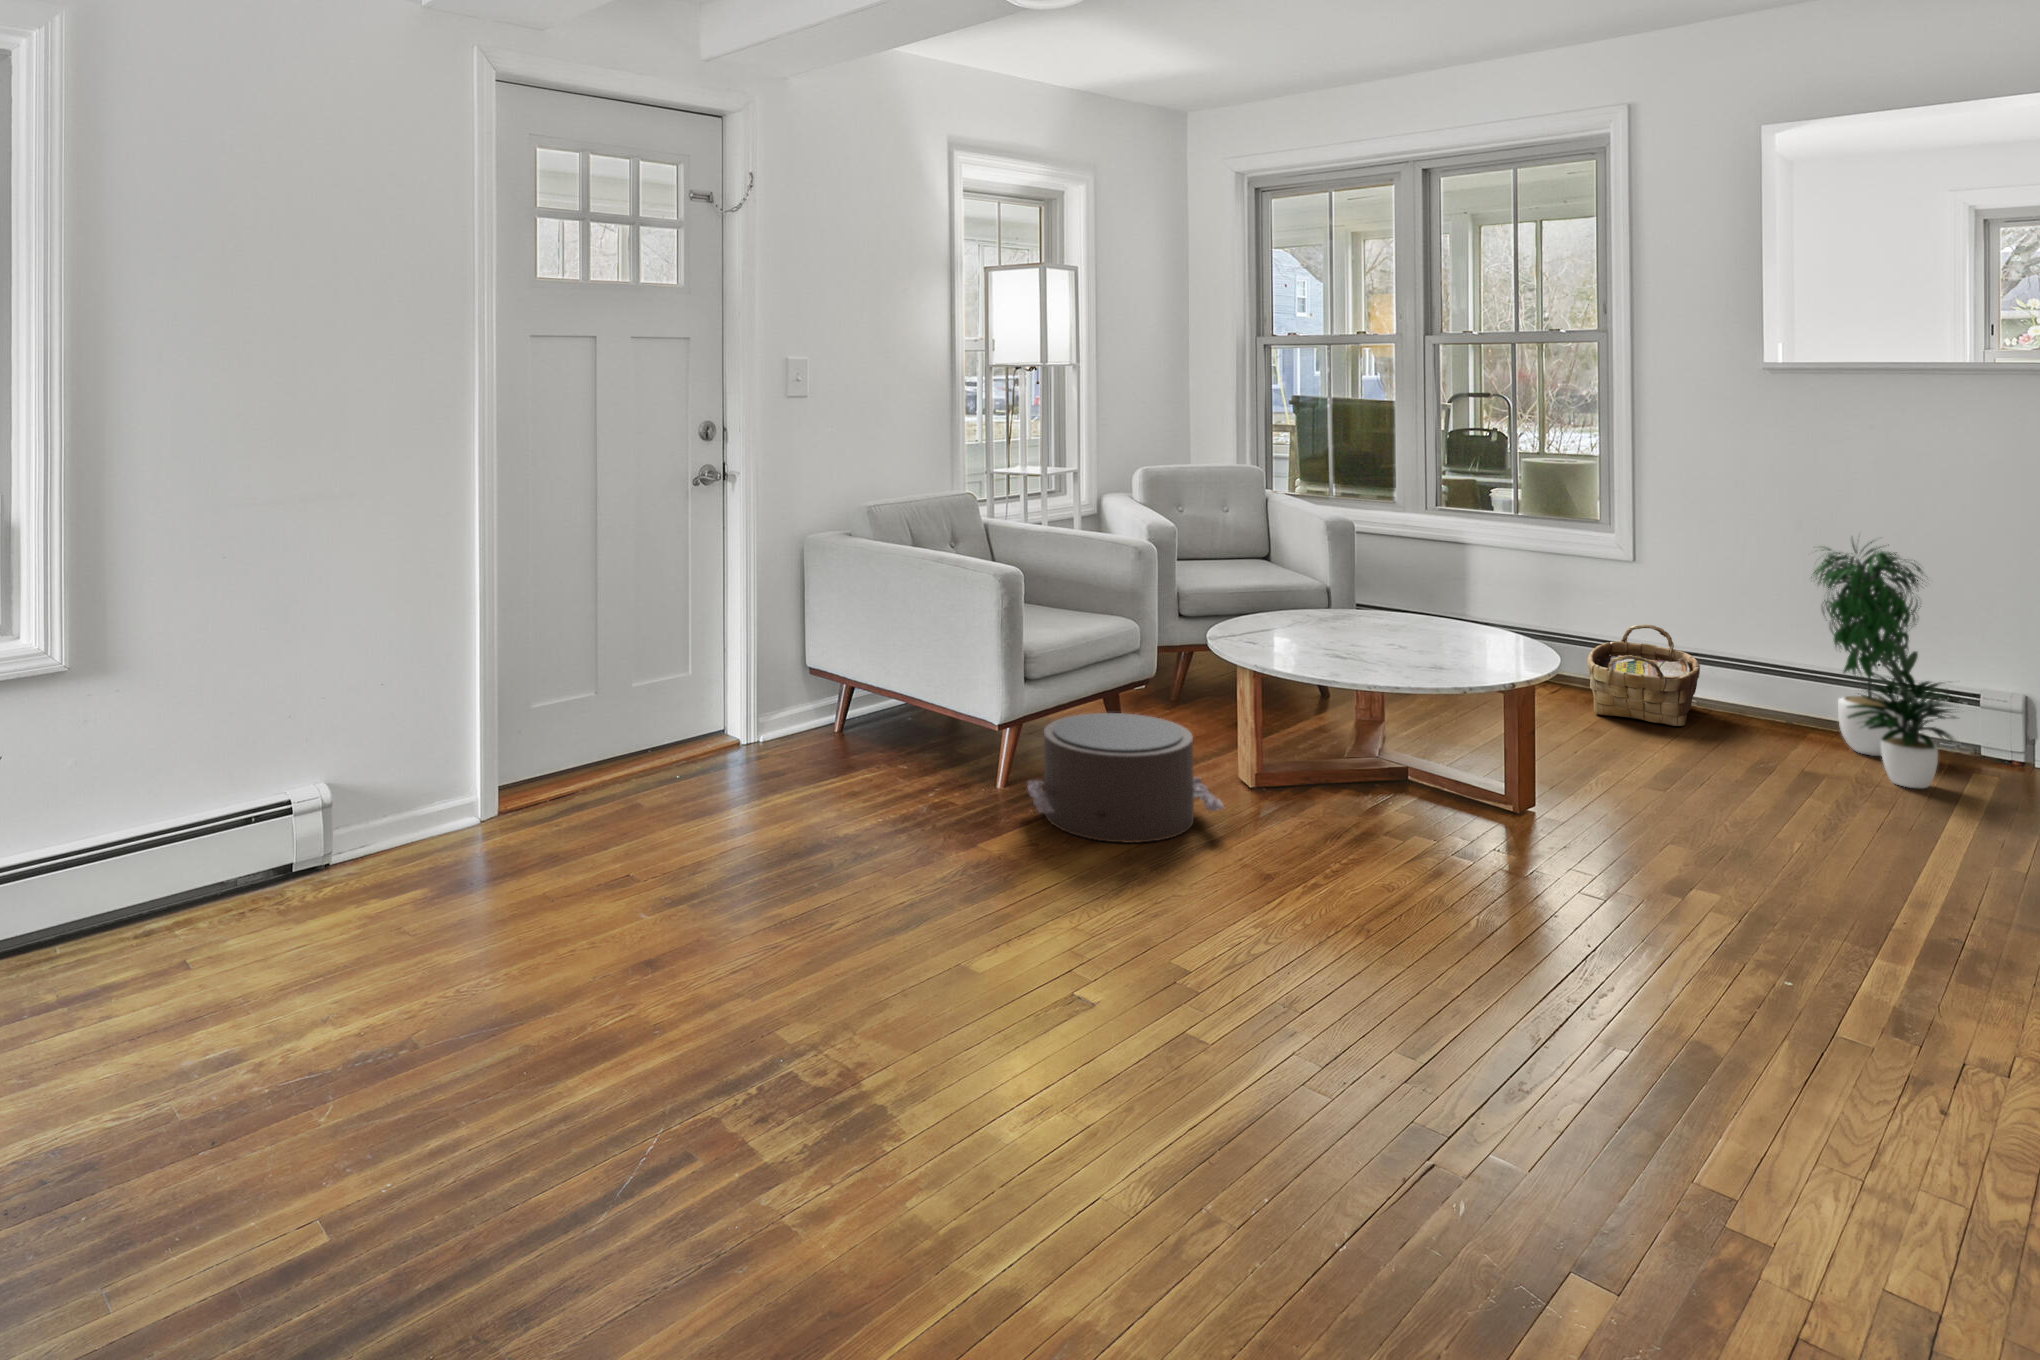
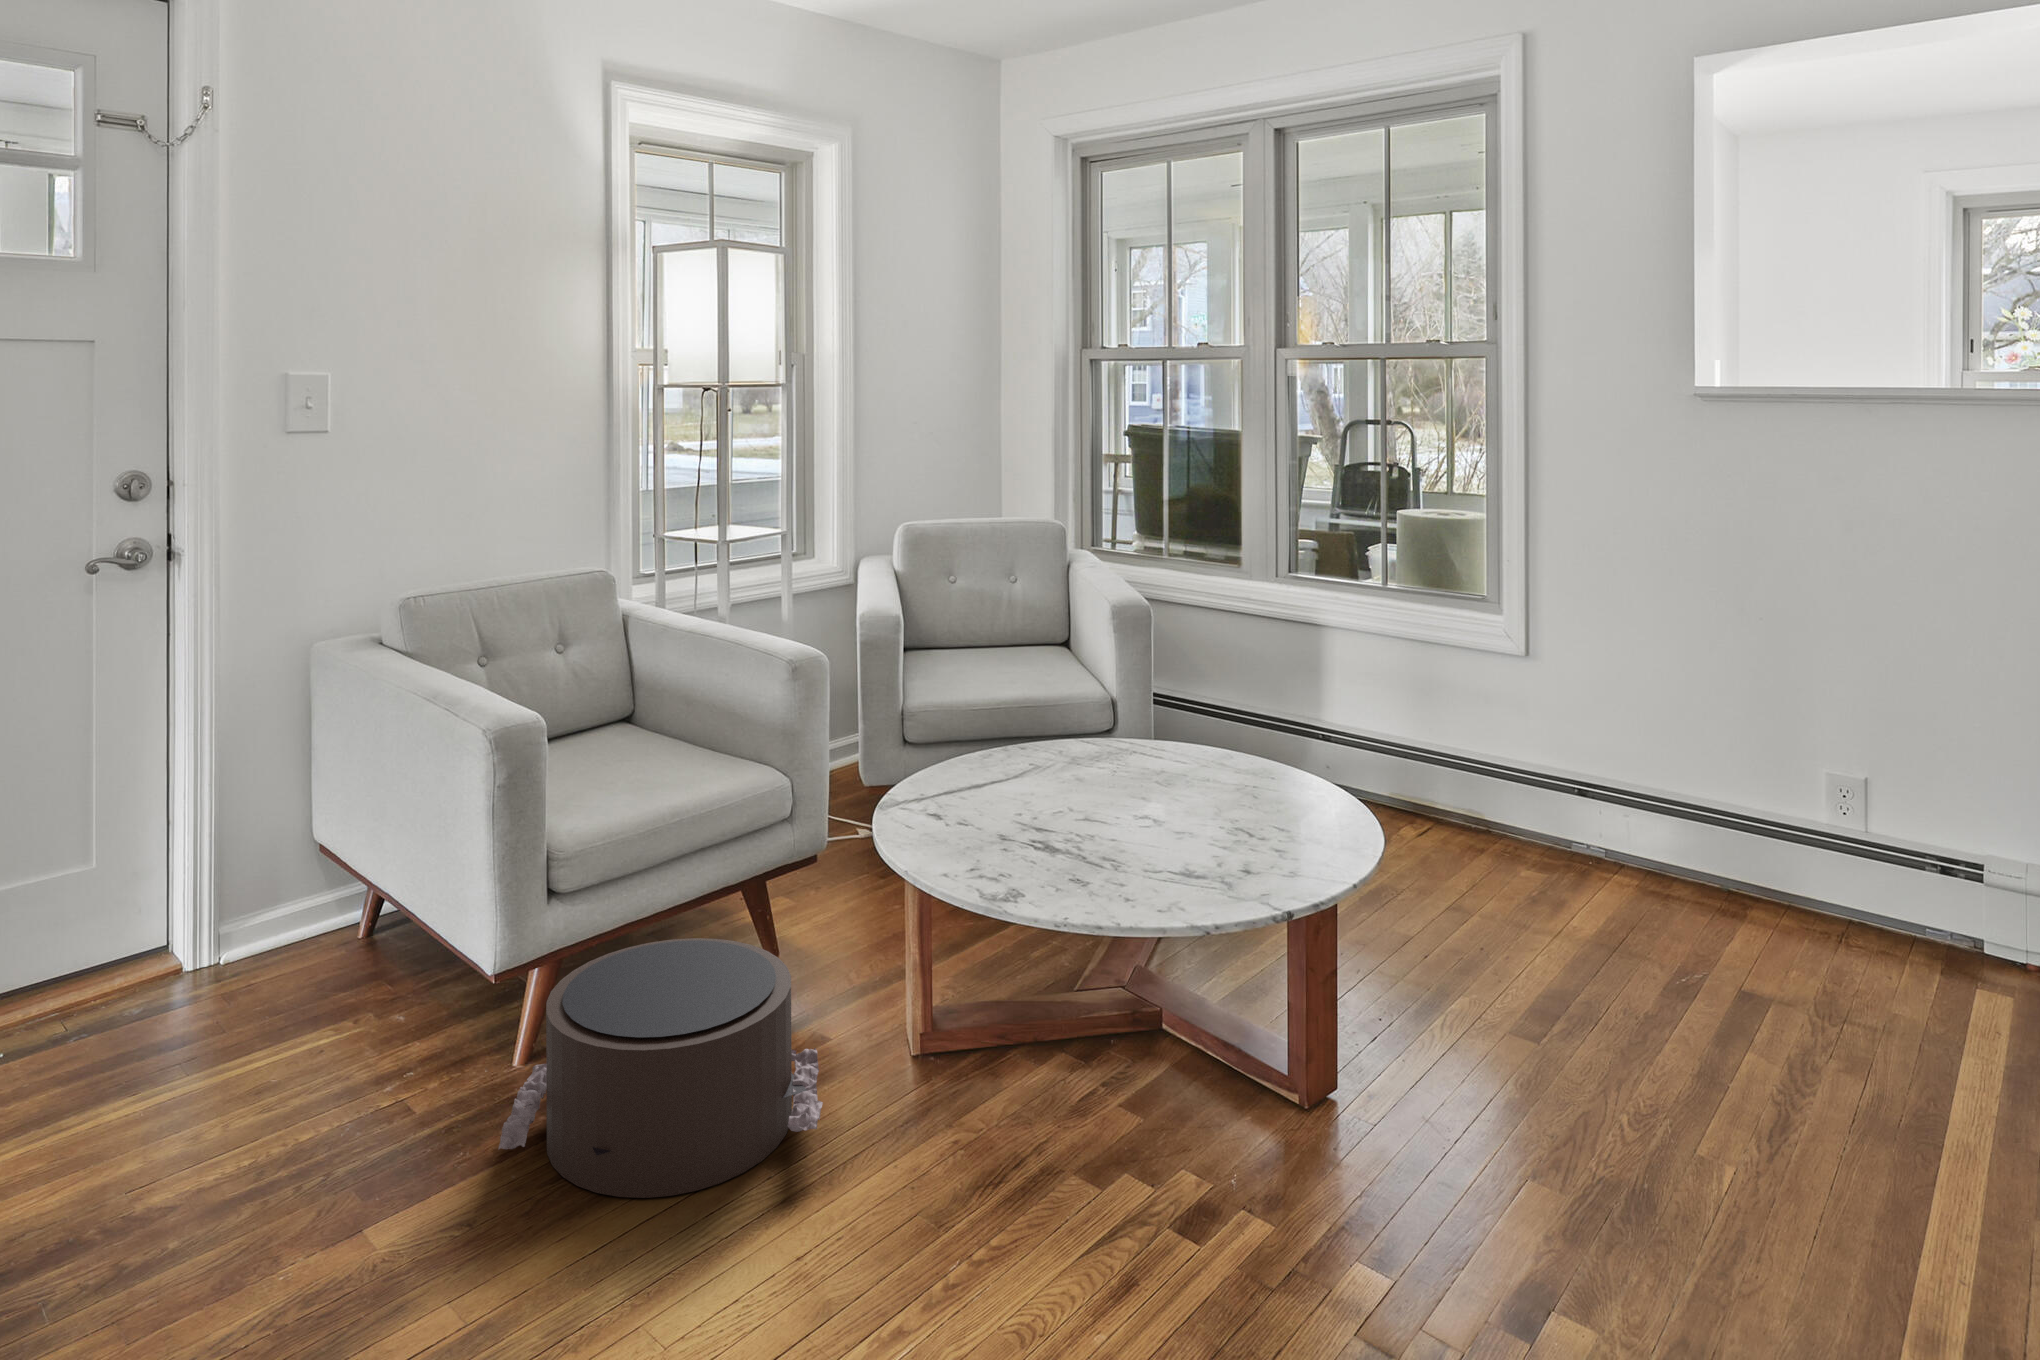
potted plant: present [1811,540,1956,788] -> none [1751,628,1969,1025]
woven basket: present [1588,624,1700,726] -> none [1462,746,1610,901]

